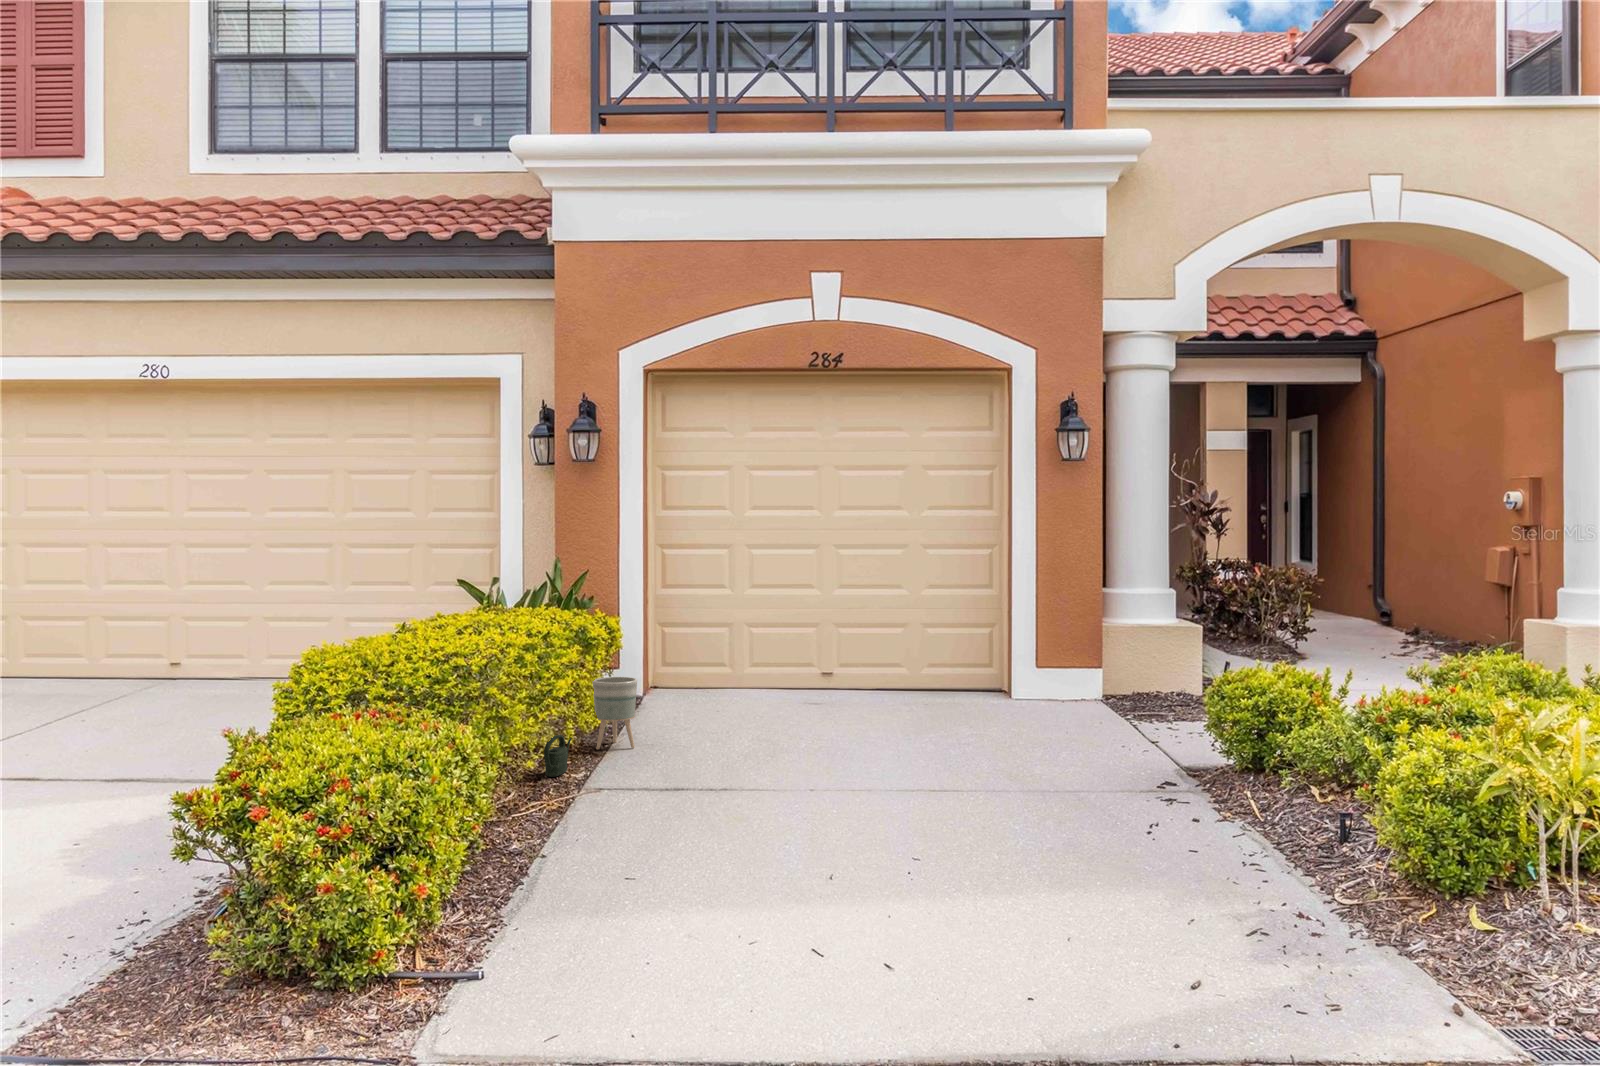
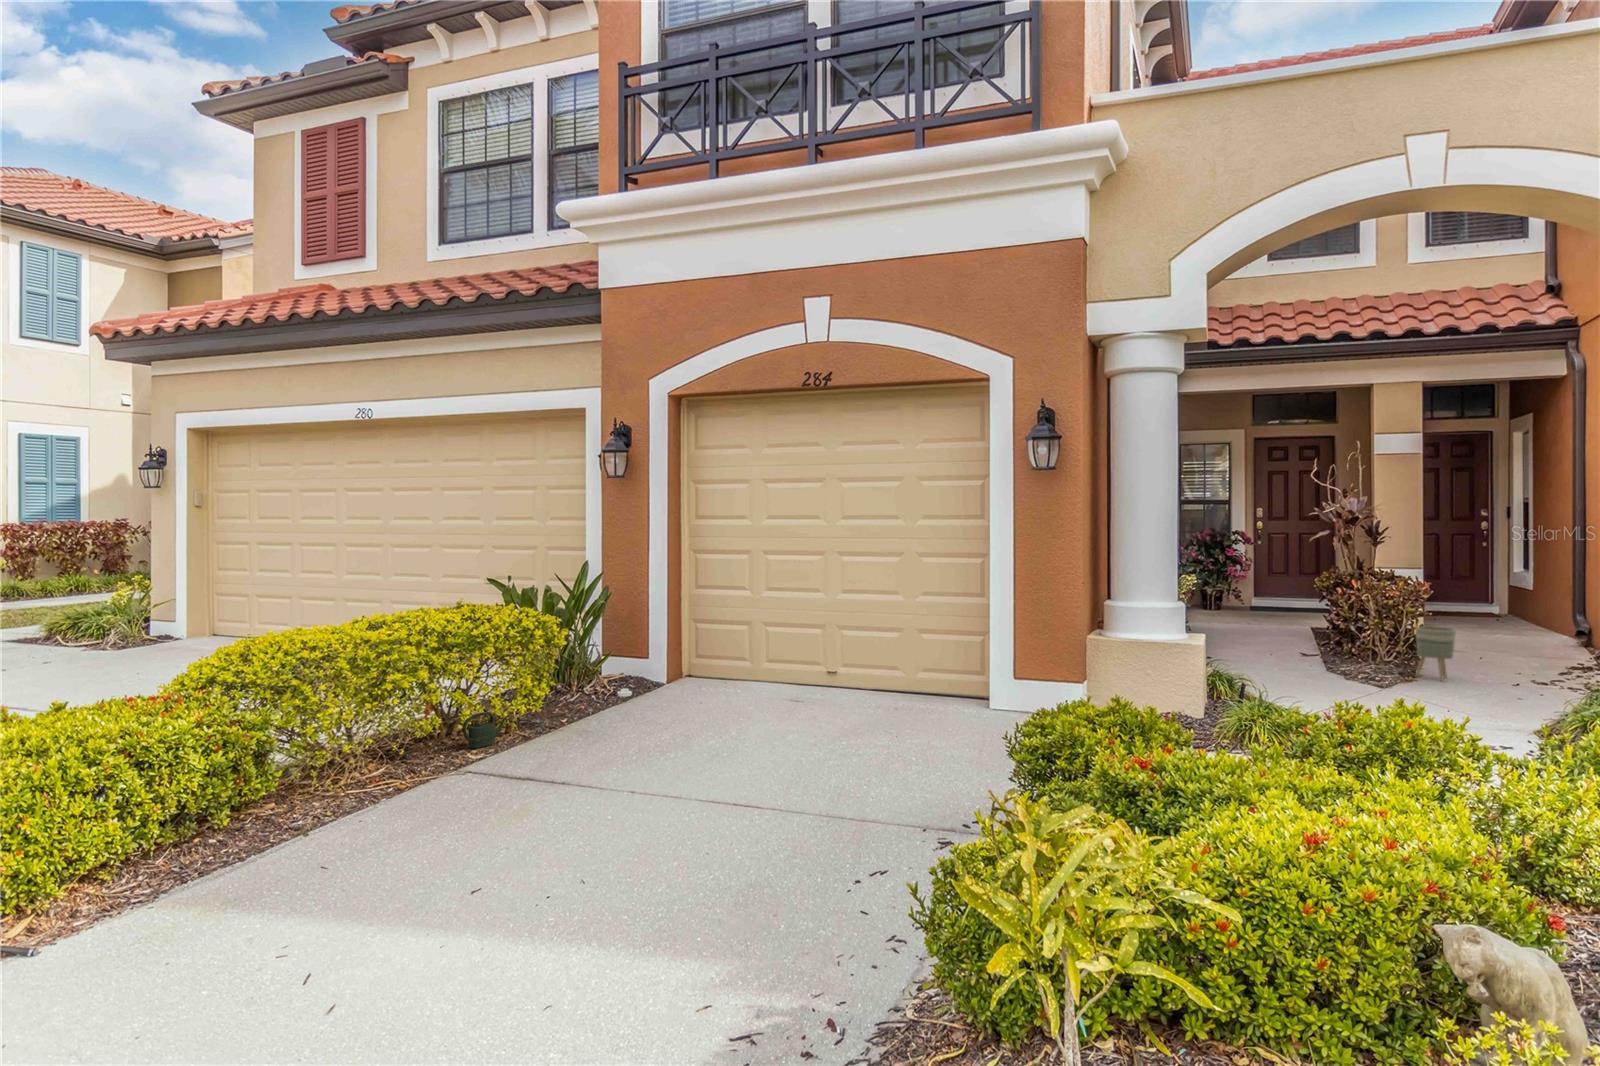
planter: present [593,677,637,749] -> present [1416,626,1456,681]

